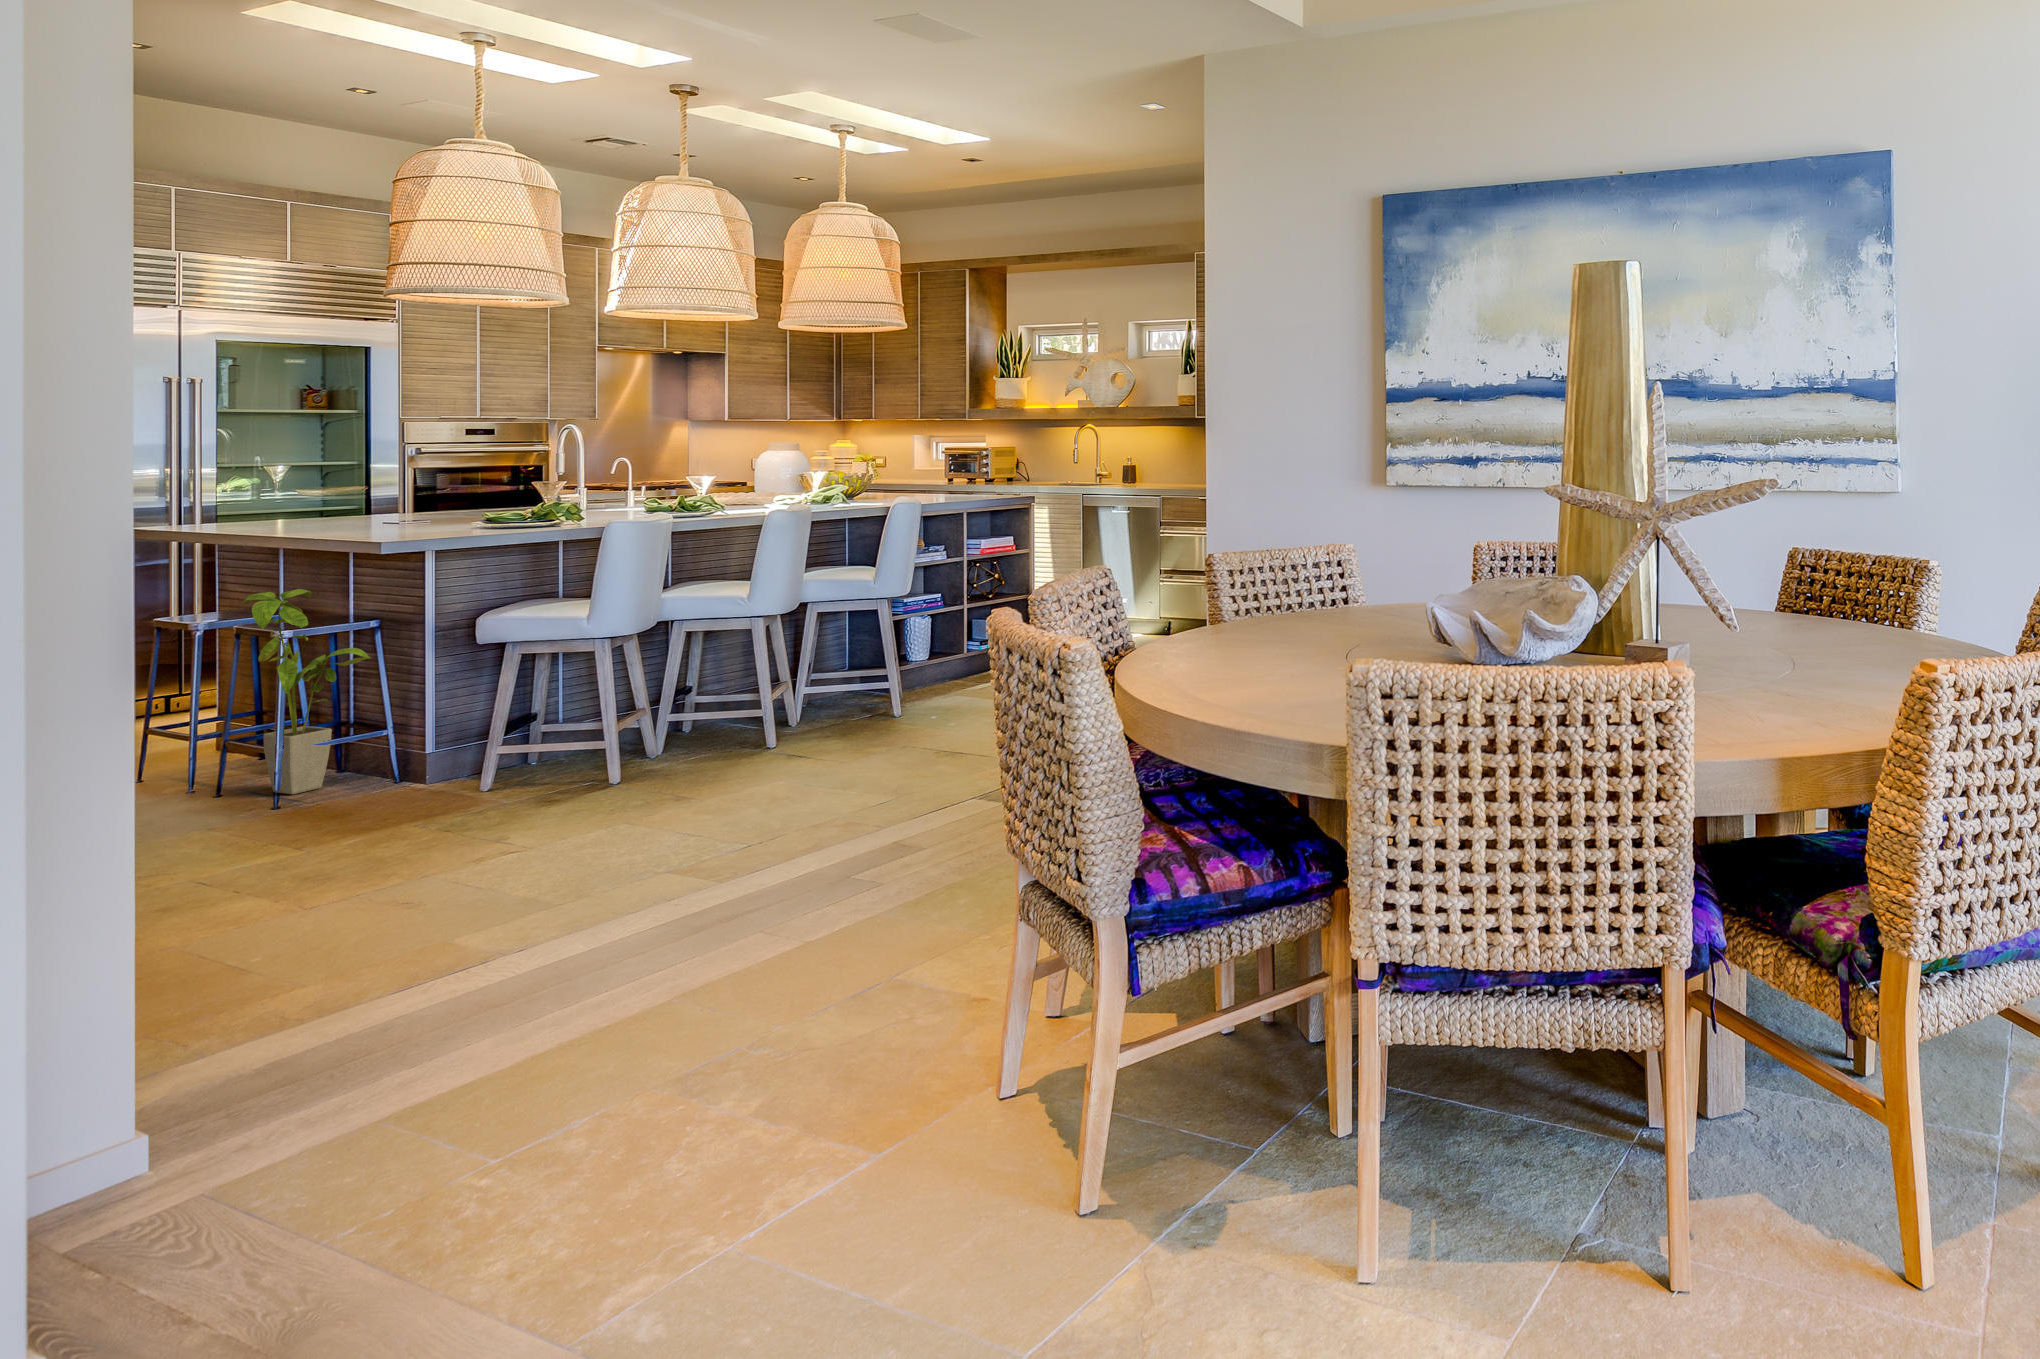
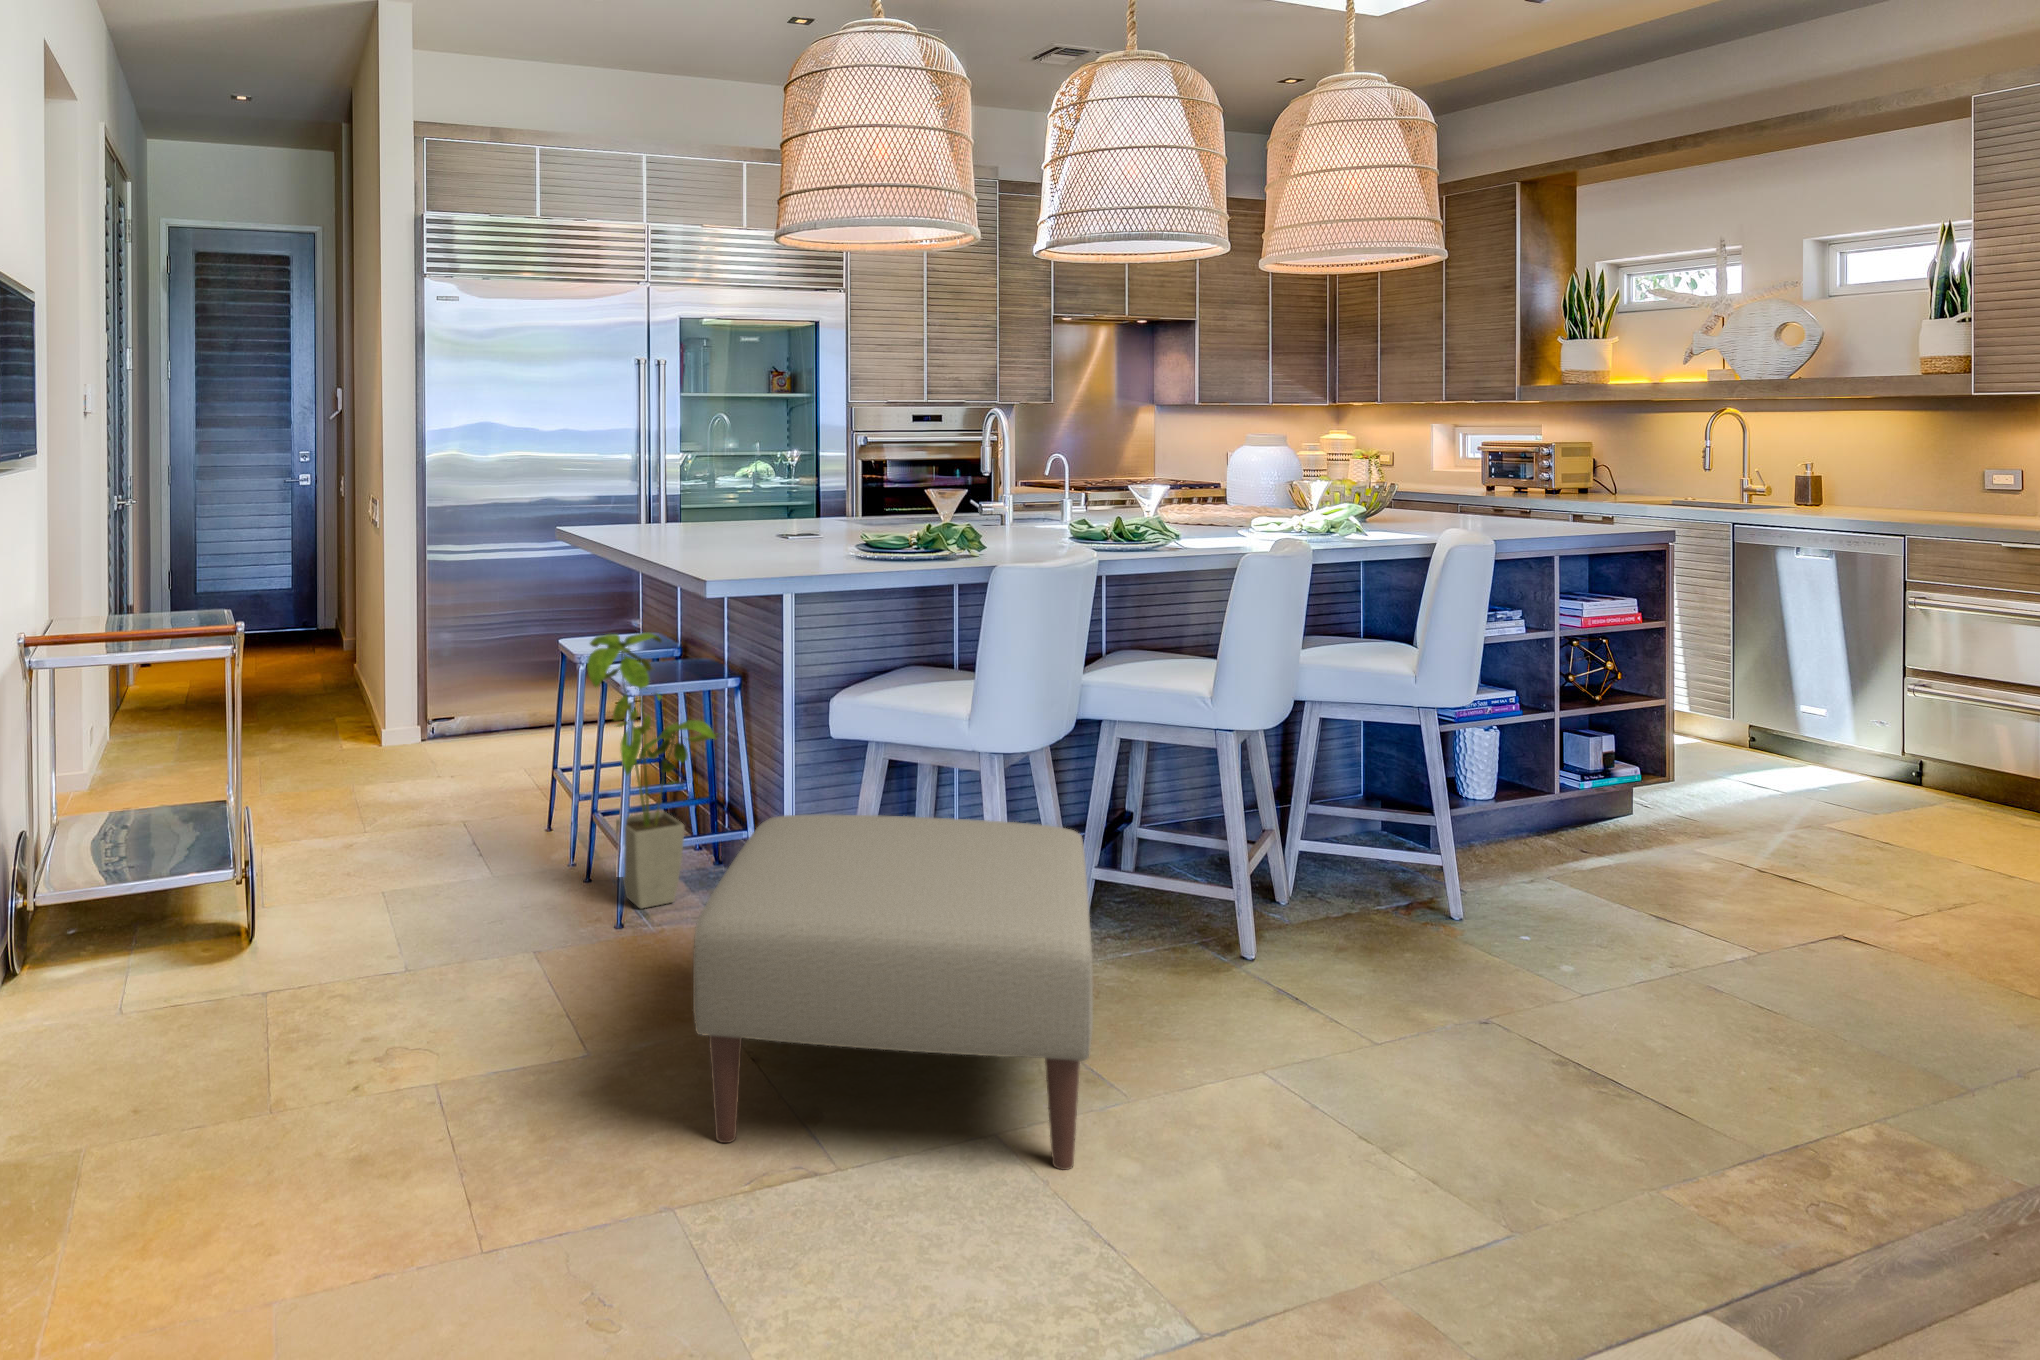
ottoman: none [427,668,684,850] -> present [693,814,1093,1170]

